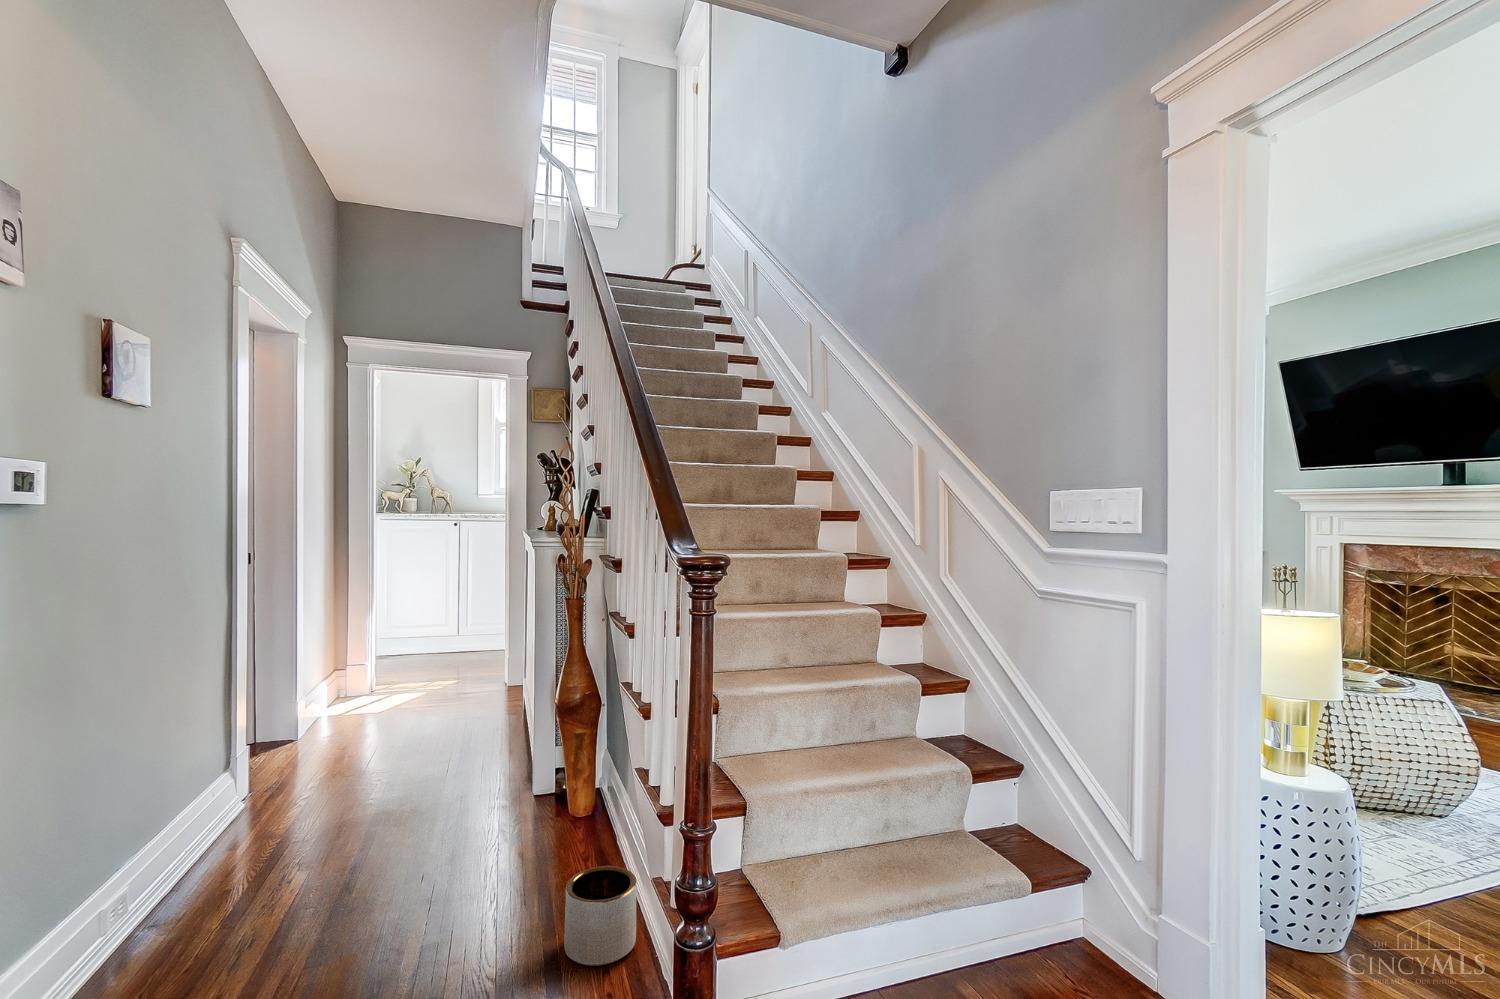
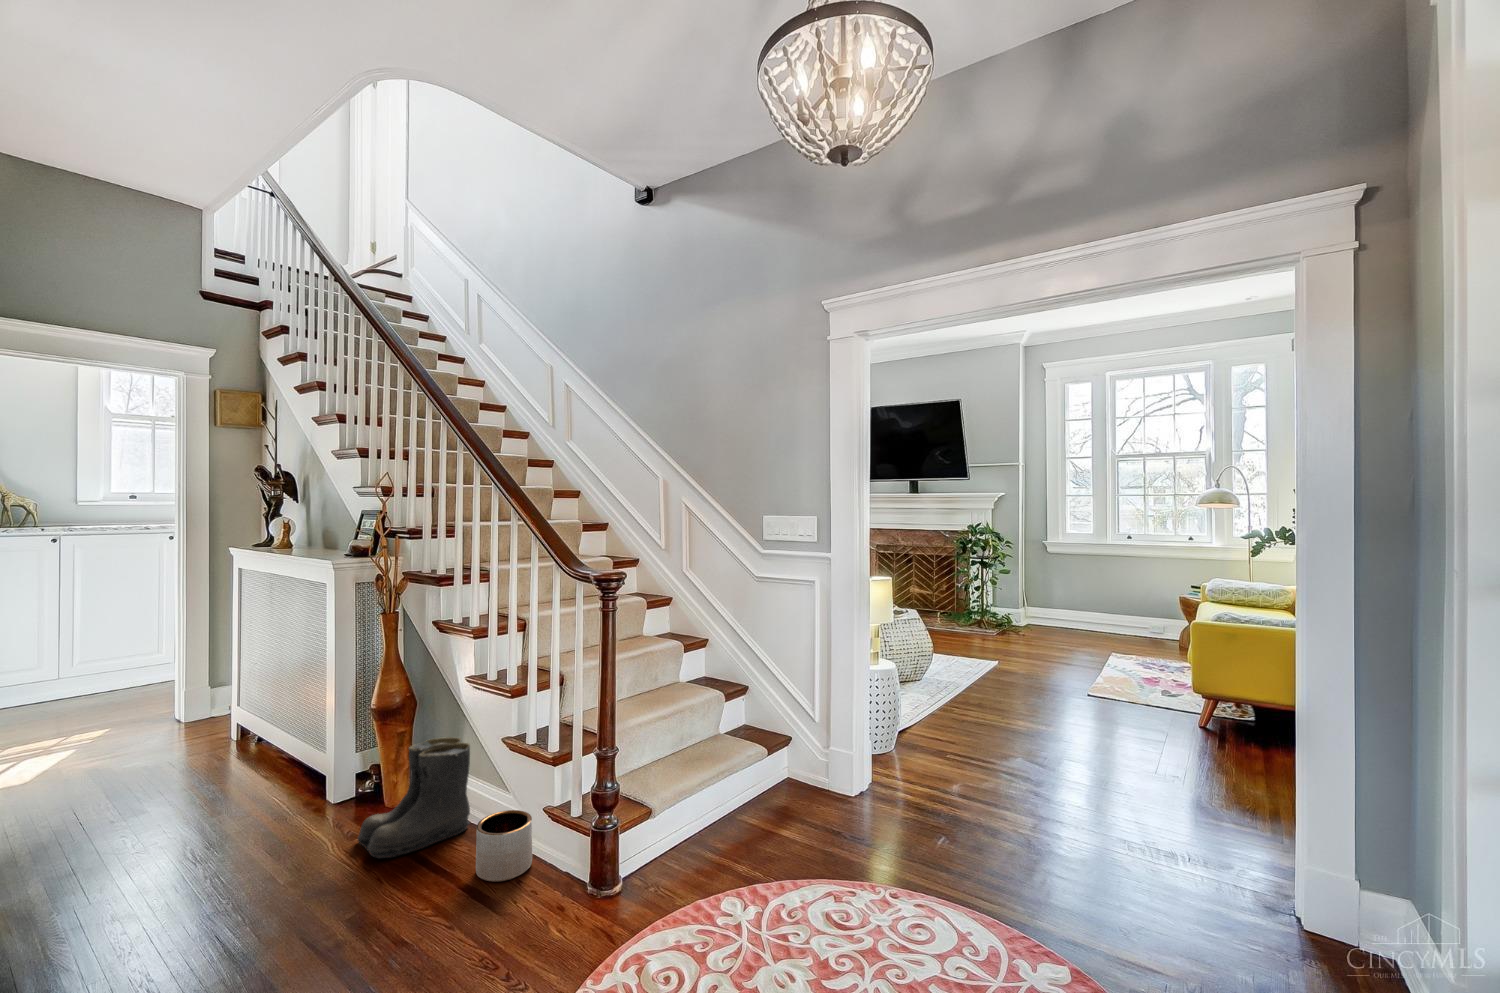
boots: none [497,751,617,884] -> present [357,737,470,858]

